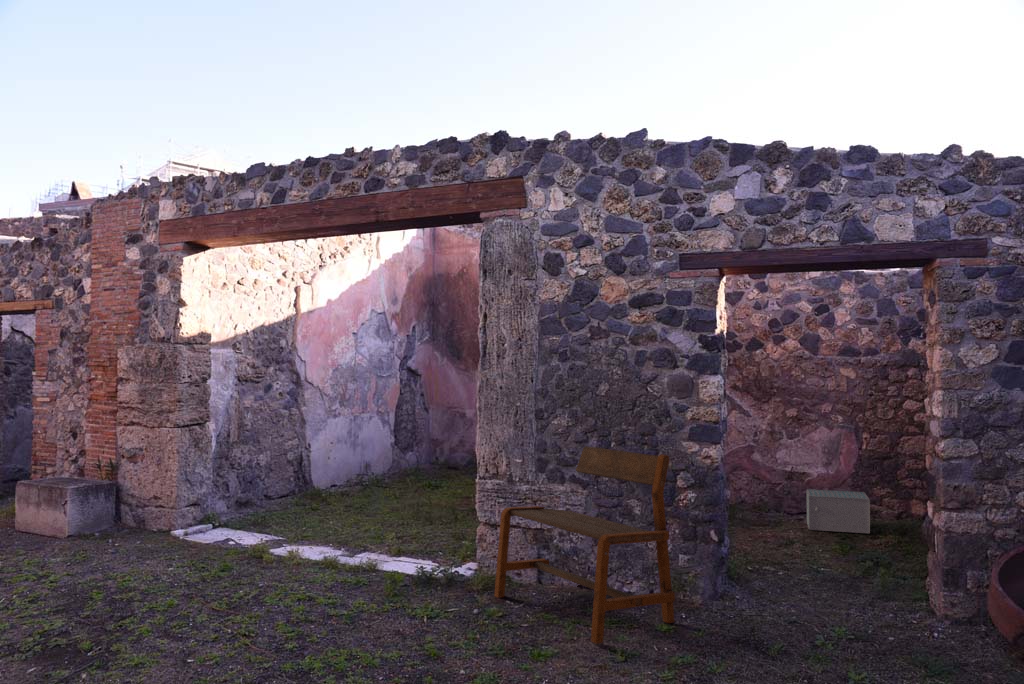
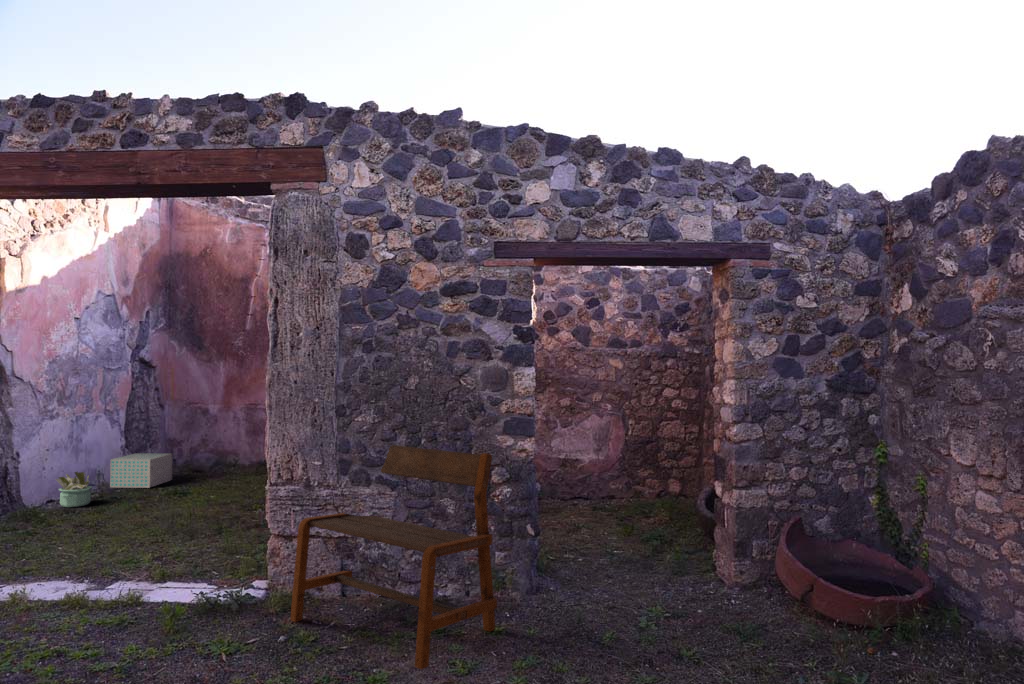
decorative plant: none [322,466,351,497] -> present [56,472,92,507]
storage box: present [807,489,870,533] -> present [110,453,172,488]

